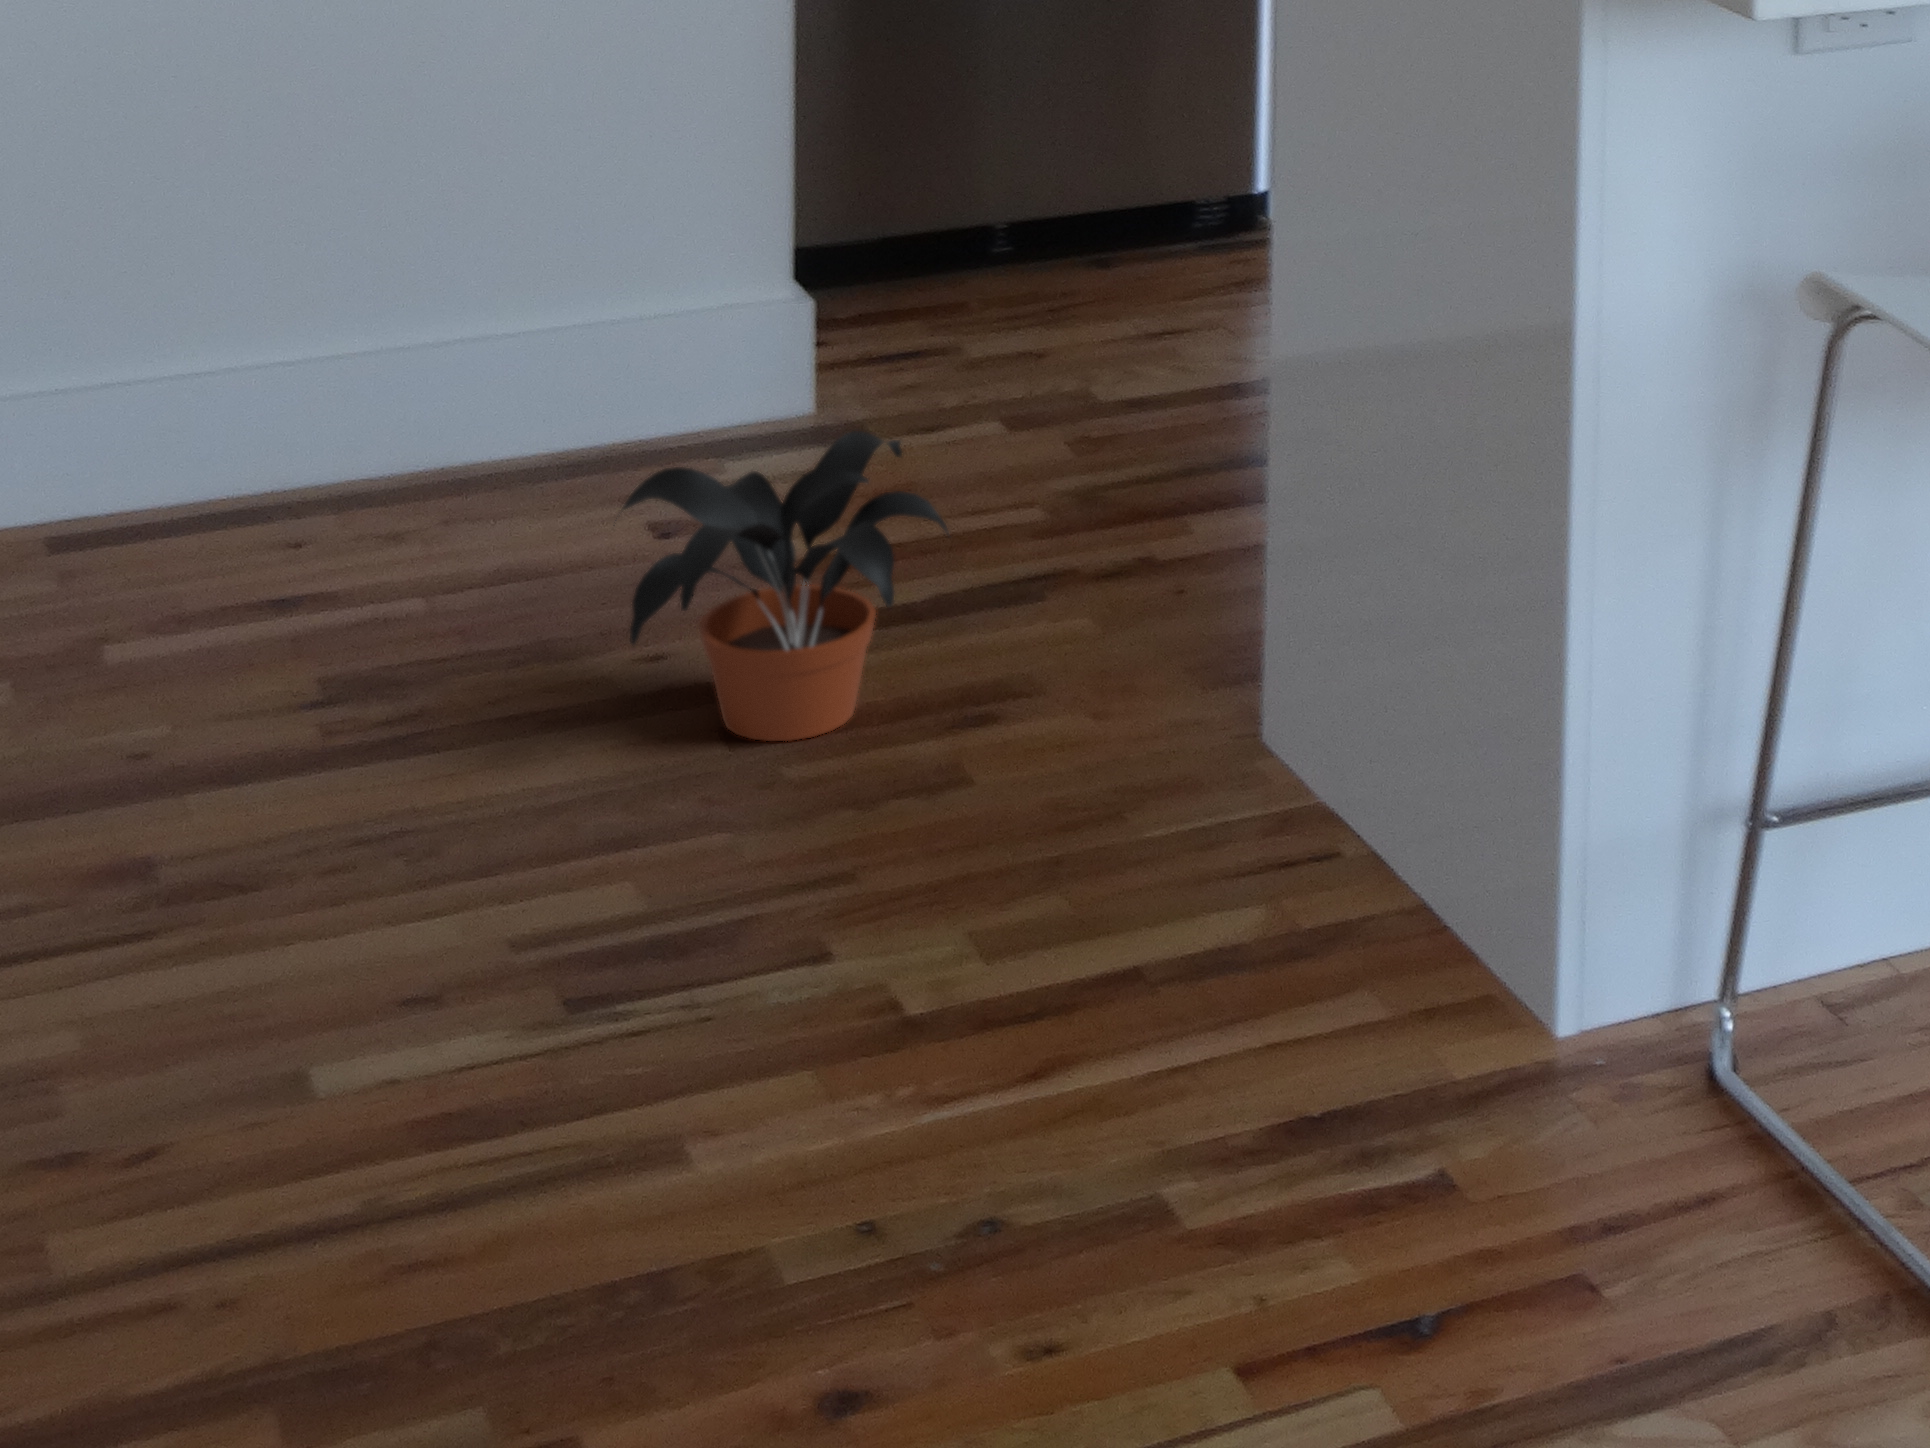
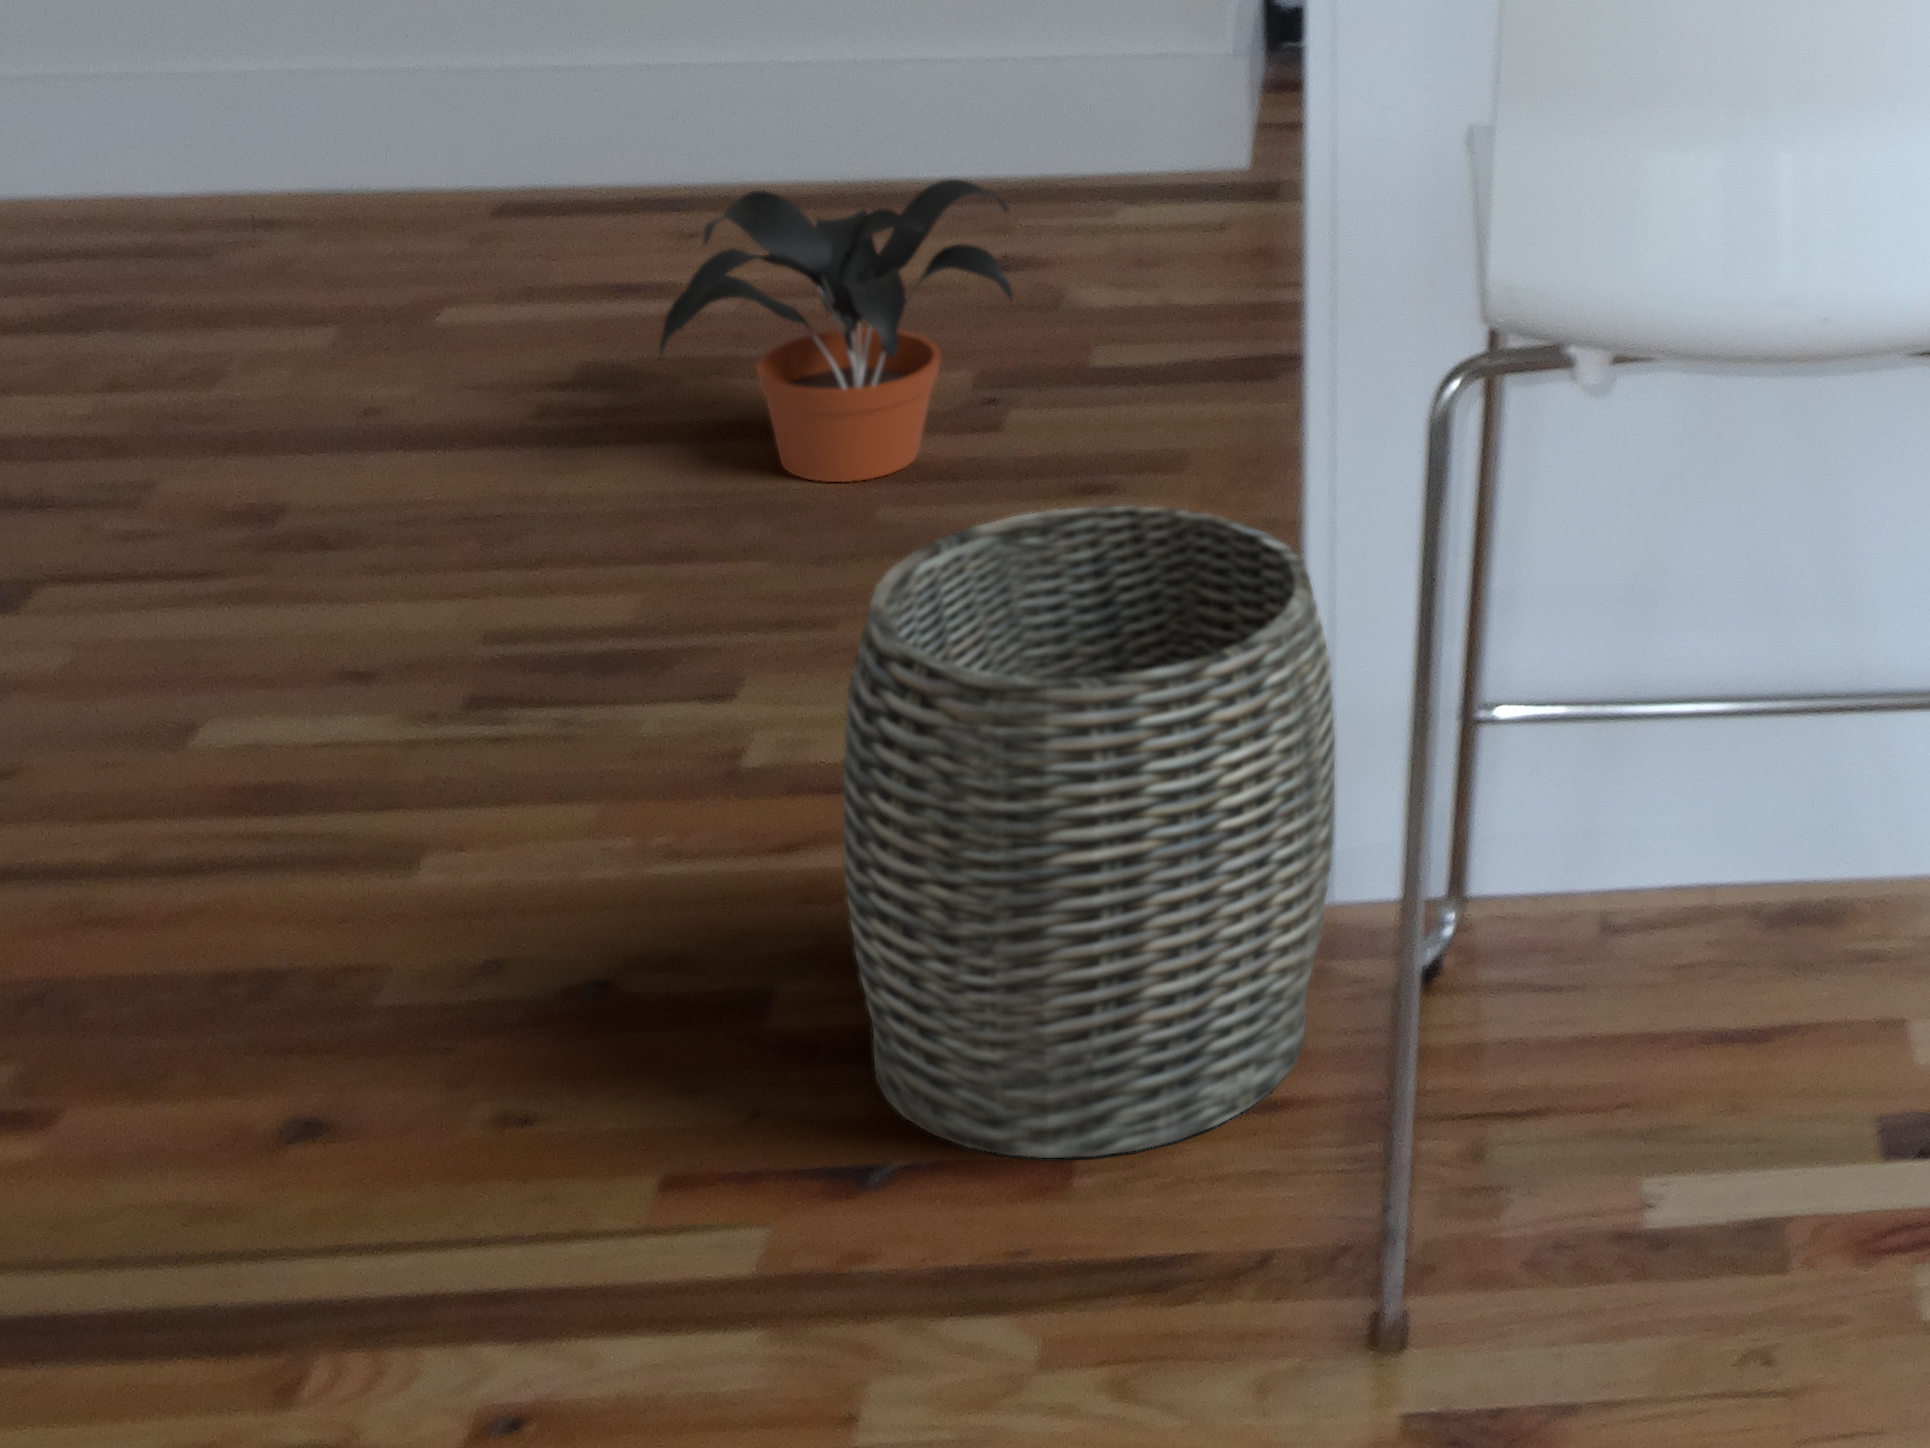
woven basket: none [1316,686,1754,1295] -> present [843,506,1335,1158]

